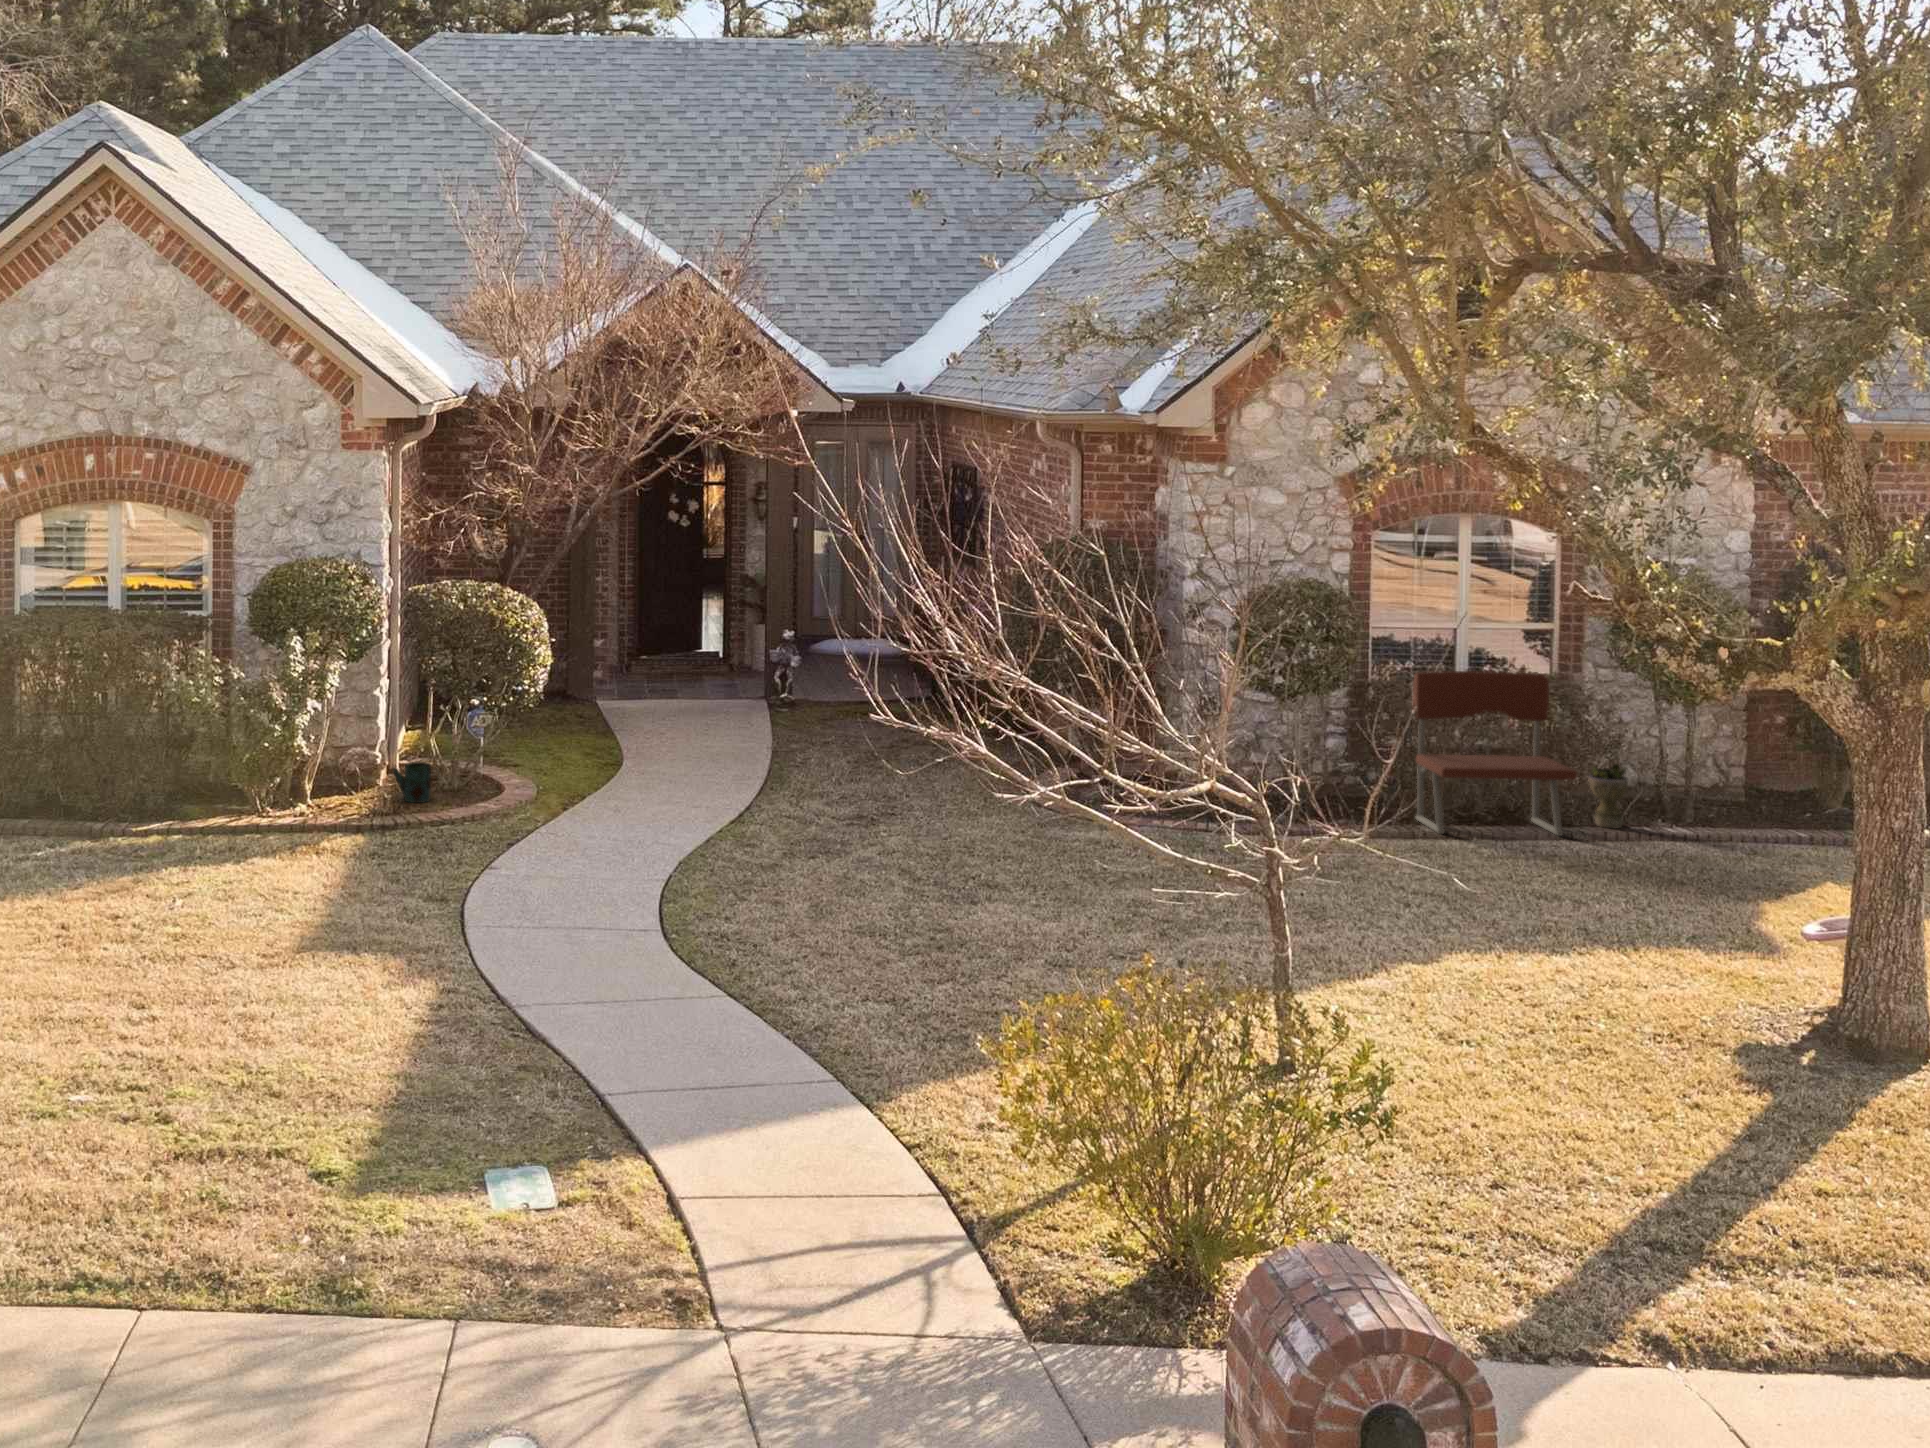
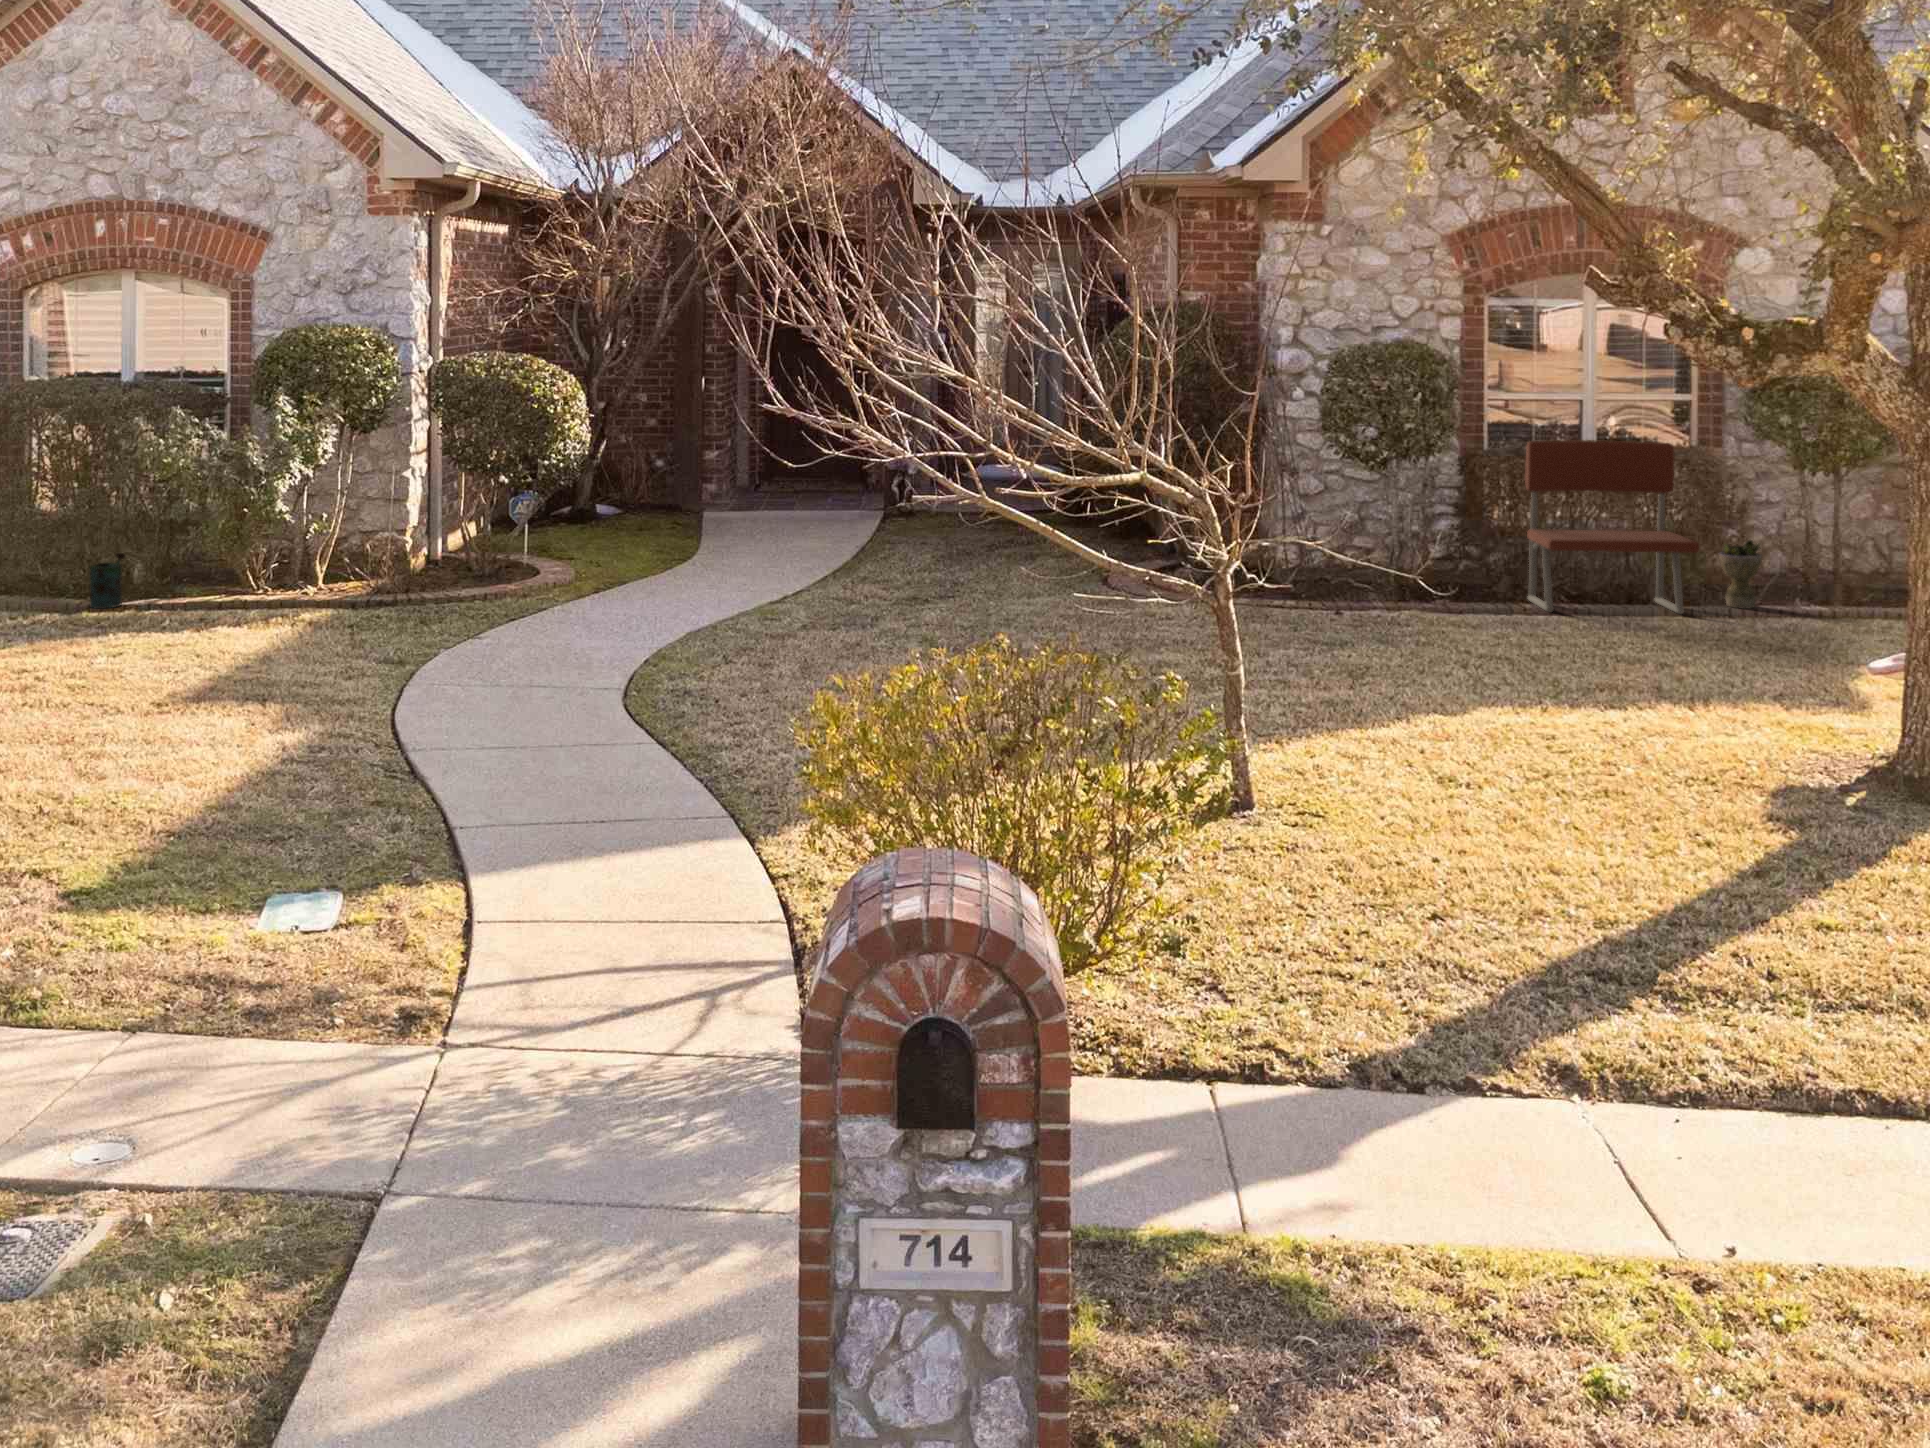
watering can: present [393,762,431,803] -> present [90,553,125,609]

